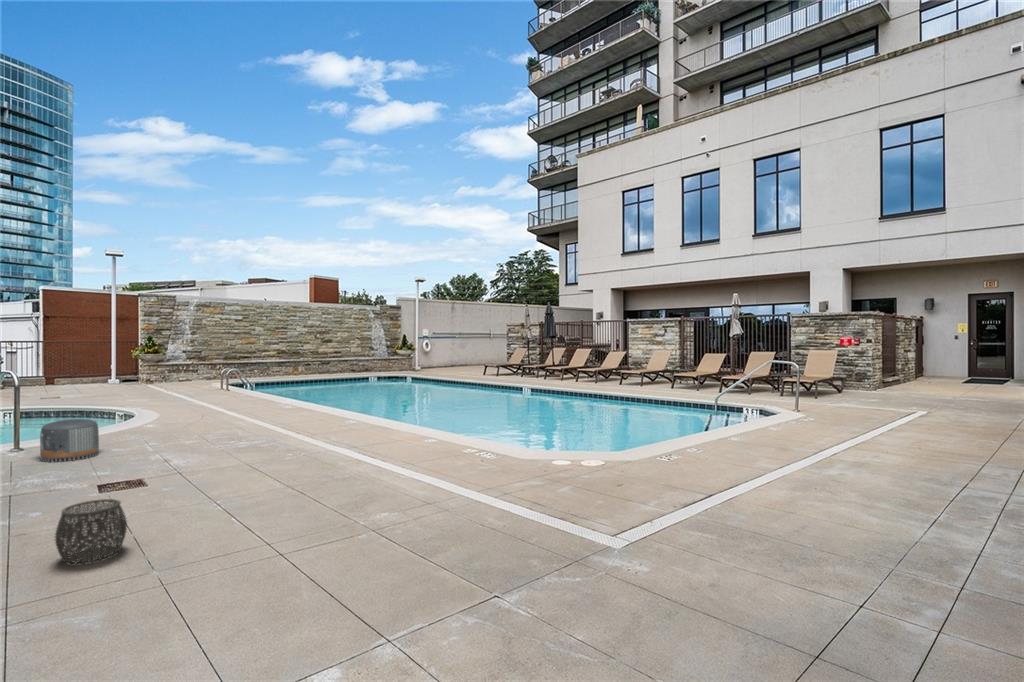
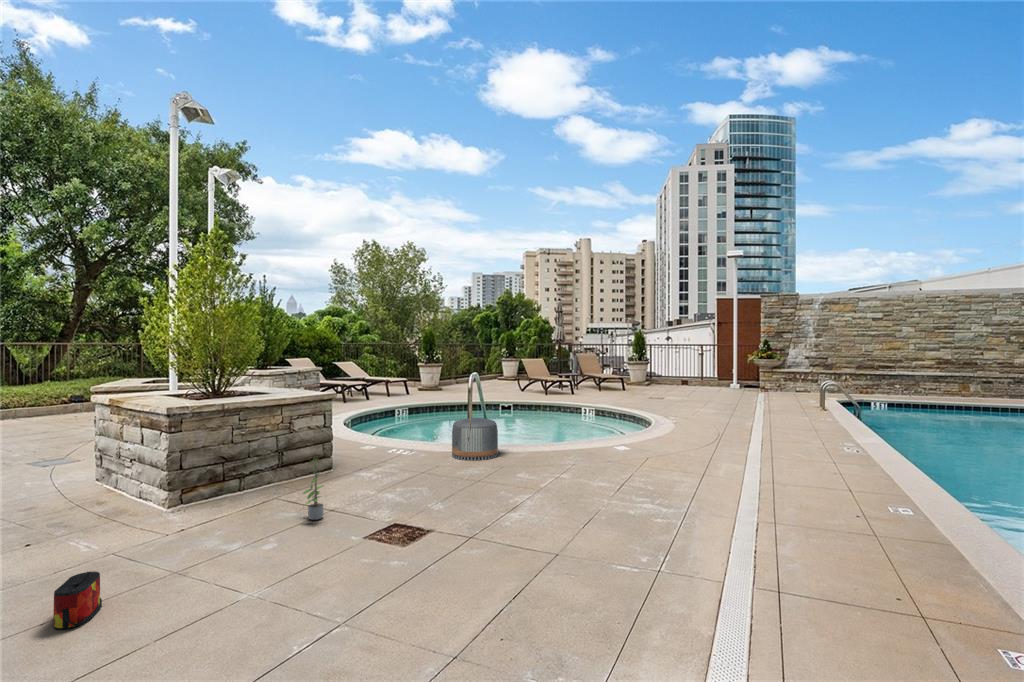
potted plant: none [97,448,136,506] -> present [303,458,323,520]
woven basket: present [55,499,127,563] -> none [86,508,165,580]
bag: none [150,529,201,563] -> present [54,572,102,630]

